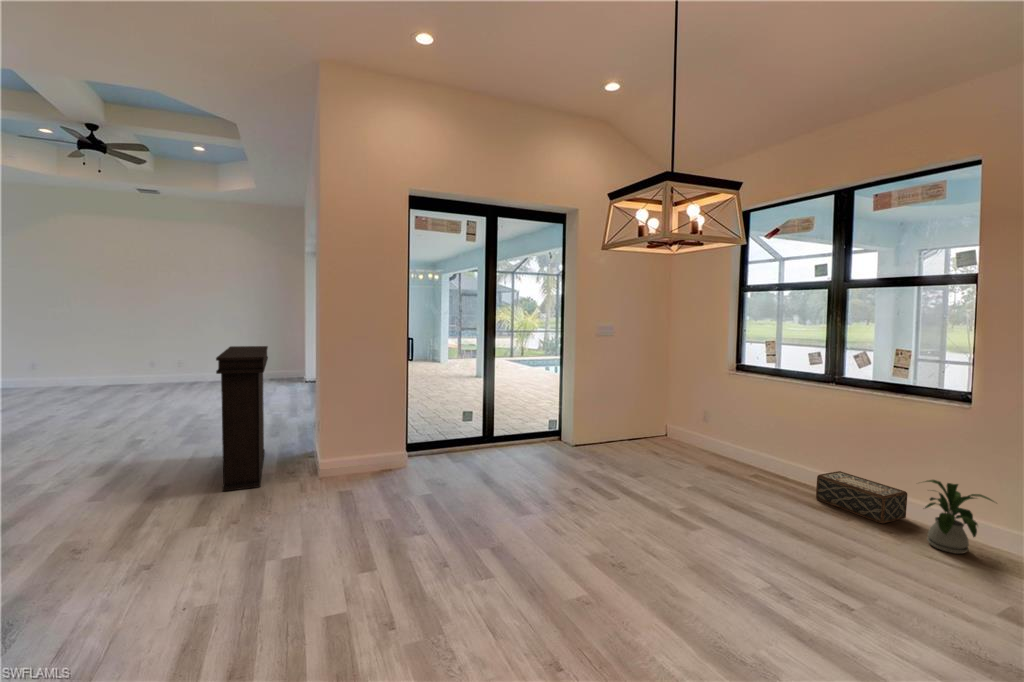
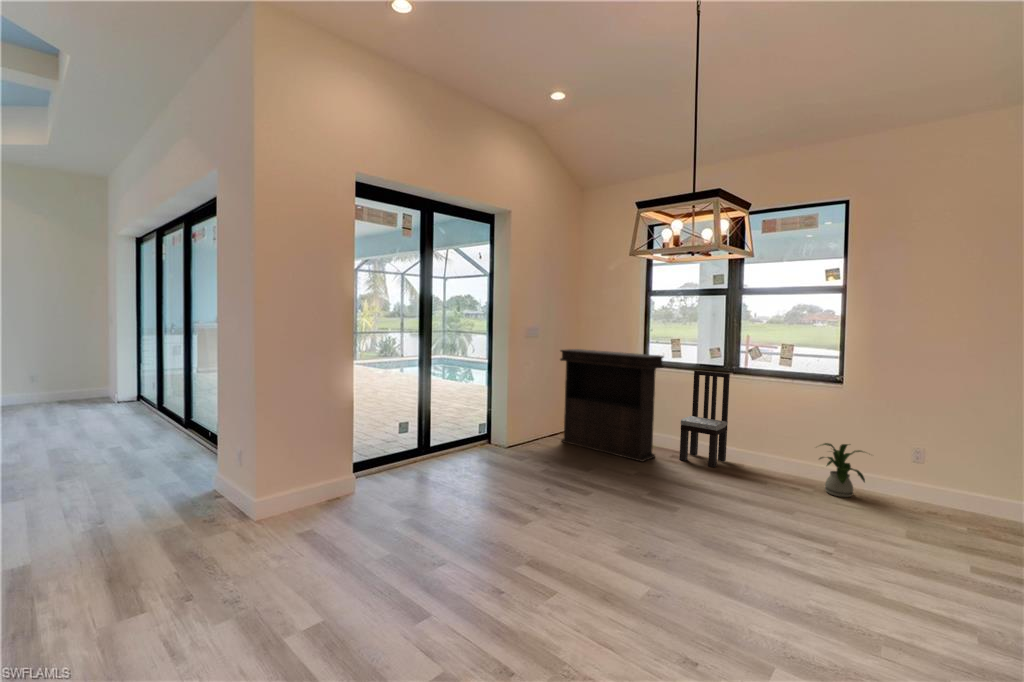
console table: present [216,346,268,491] -> present [560,349,664,462]
dining chair: none [757,378,827,493] -> present [679,370,730,467]
woven basket: present [816,471,907,524] -> none [732,445,798,482]

